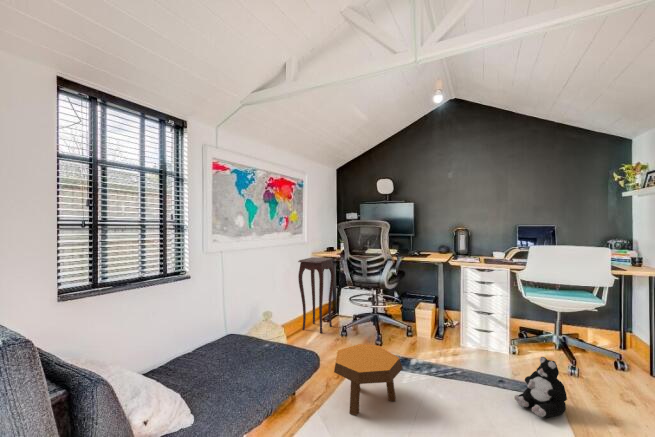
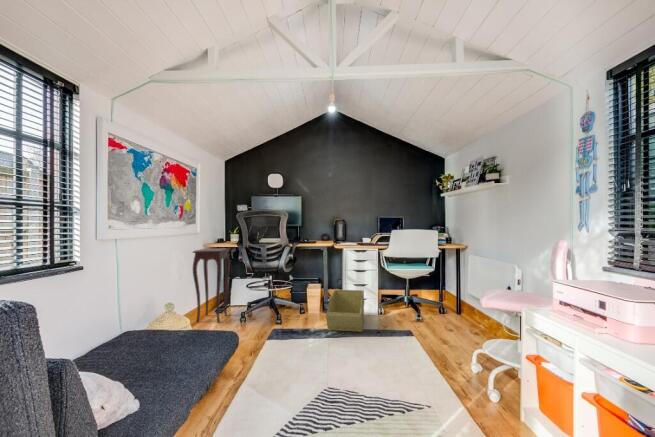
storage bin: none [429,314,489,376] -> present [326,290,364,332]
footstool: present [334,344,403,416] -> none [254,319,314,379]
plush toy: present [514,357,567,418] -> none [391,307,422,348]

